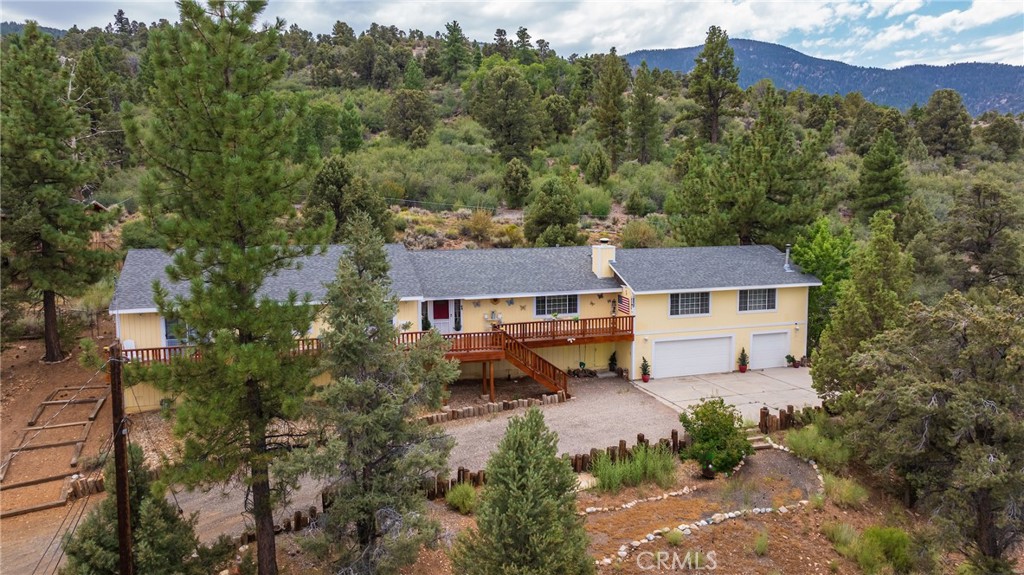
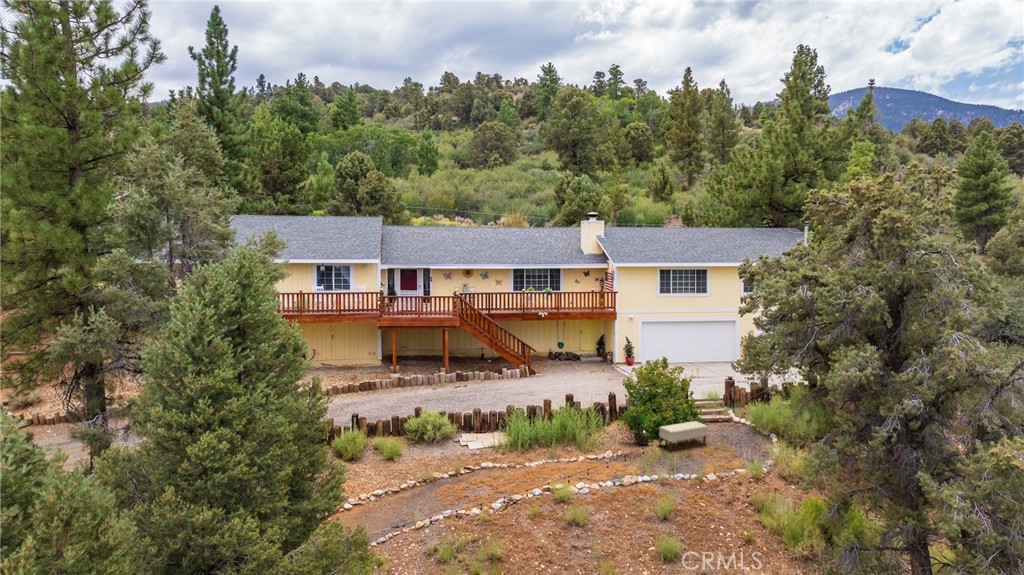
bench: none [724,453,762,484] -> present [659,421,707,451]

